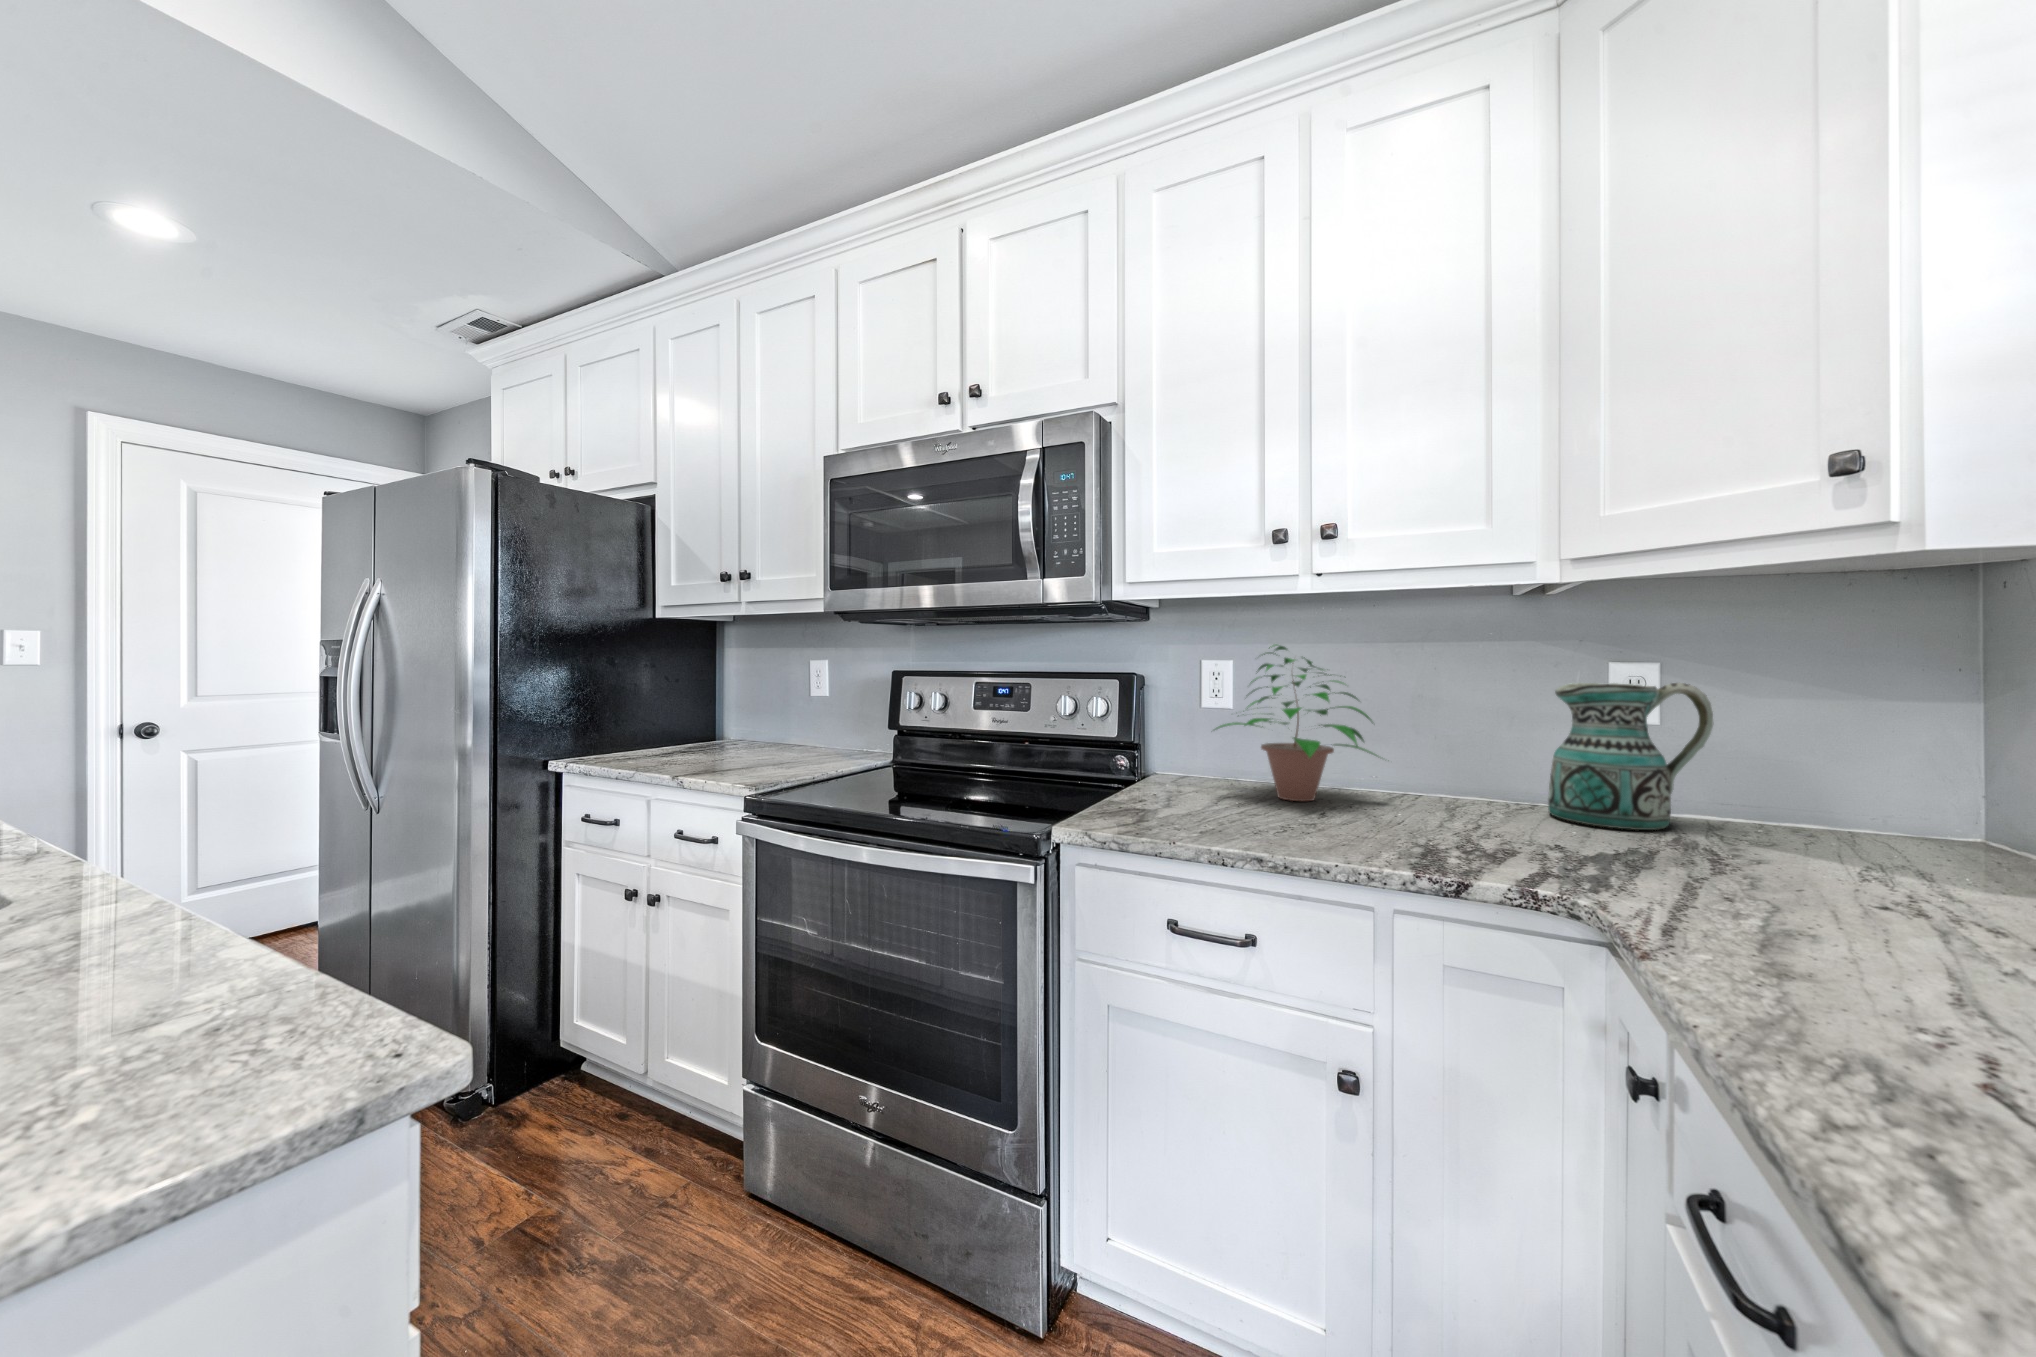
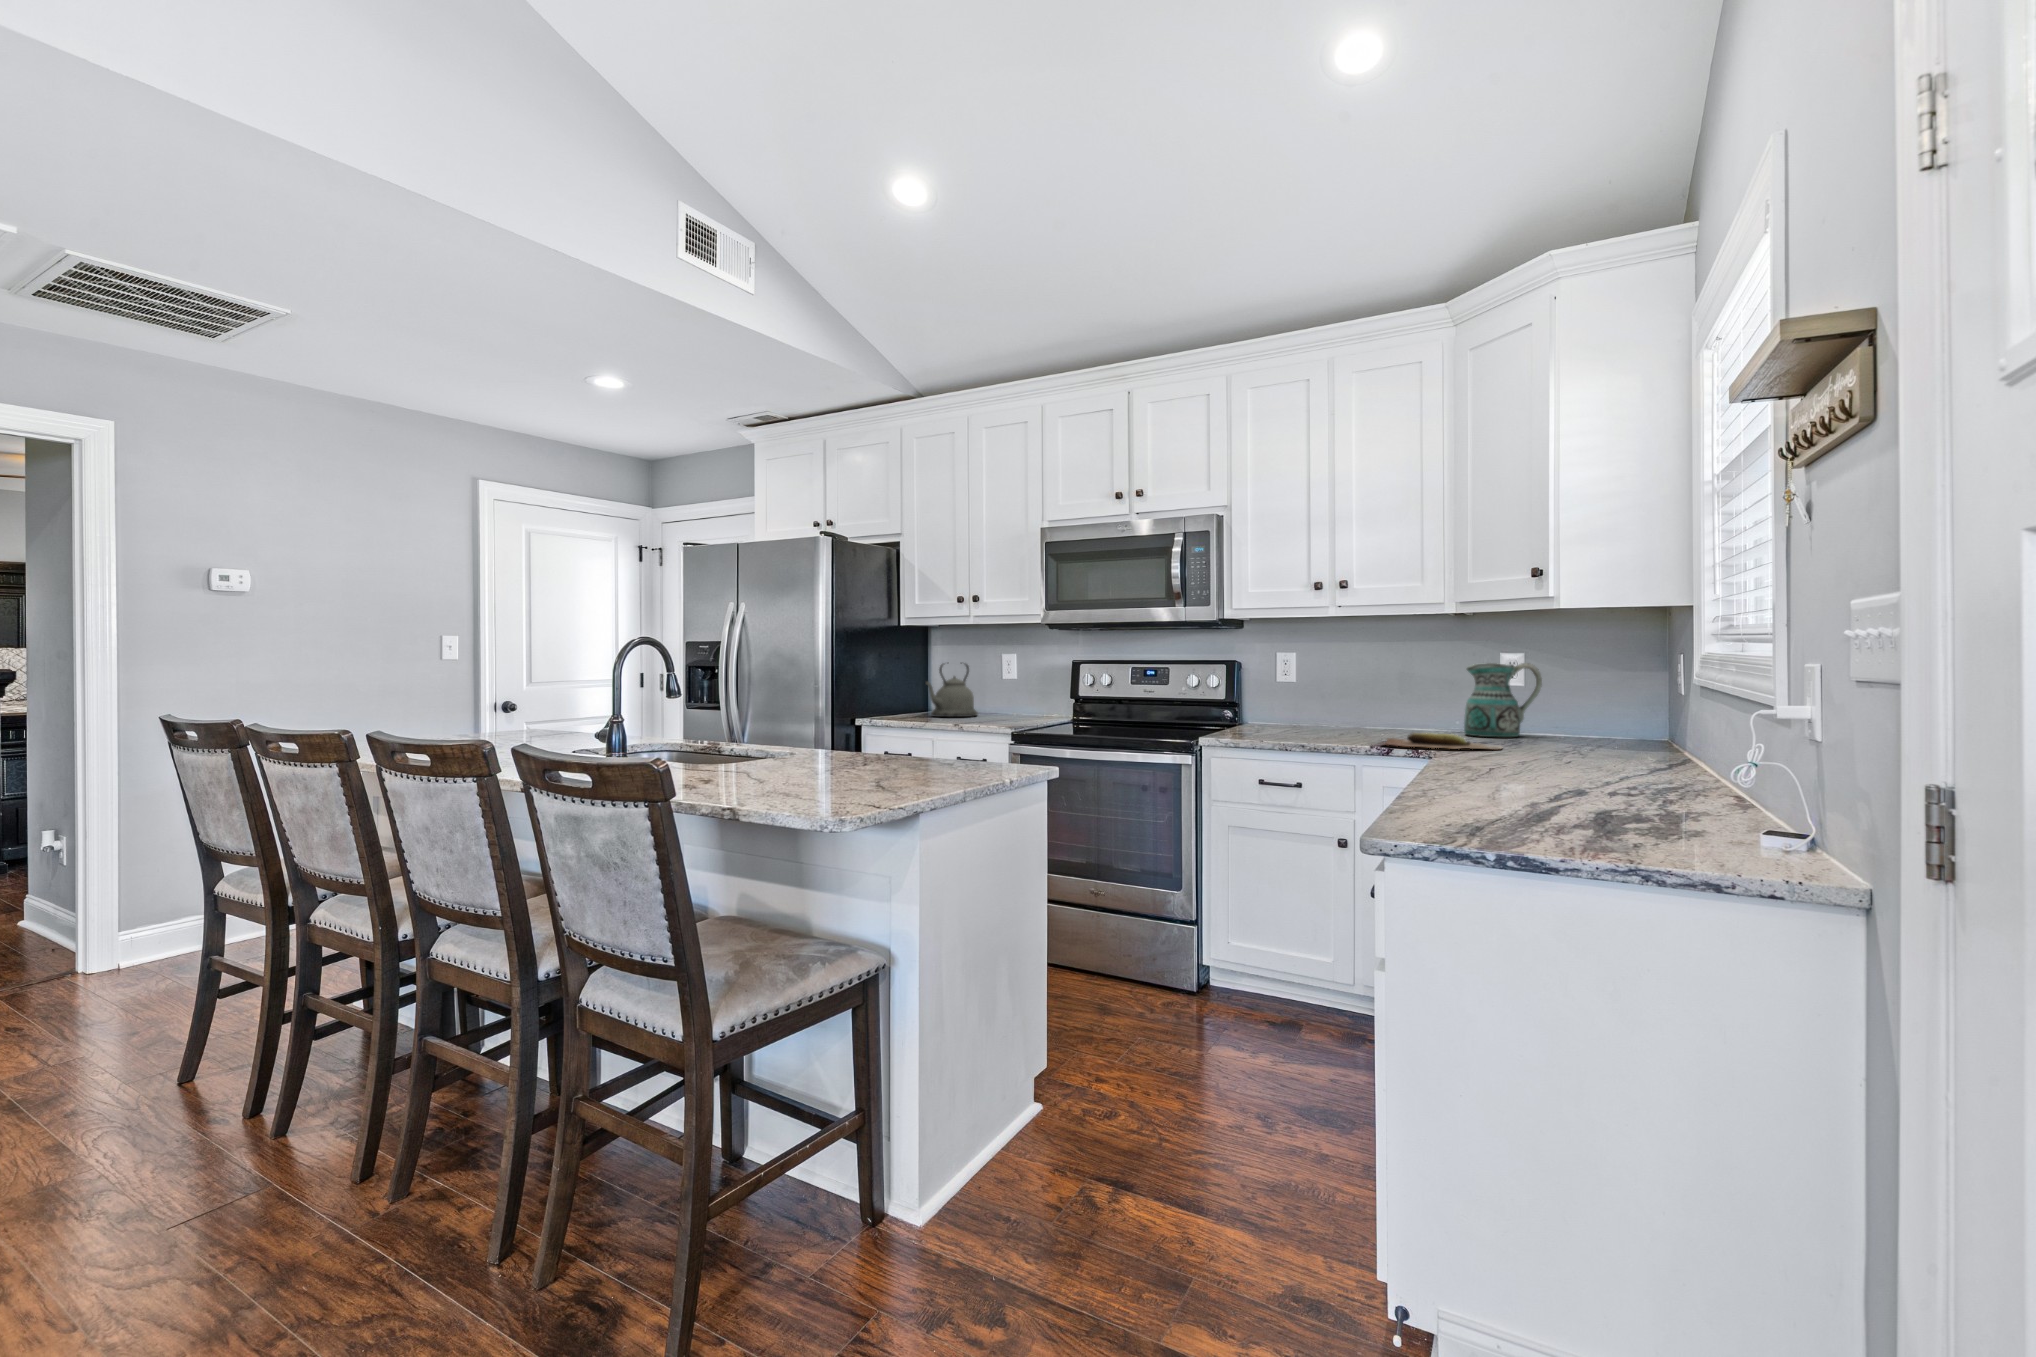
potted plant: present [1215,644,1377,801] -> none [1283,643,1385,732]
kettle: none [684,671,775,751] -> present [925,664,978,717]
cutting board: none [1430,839,1763,909] -> present [1383,733,1502,750]

